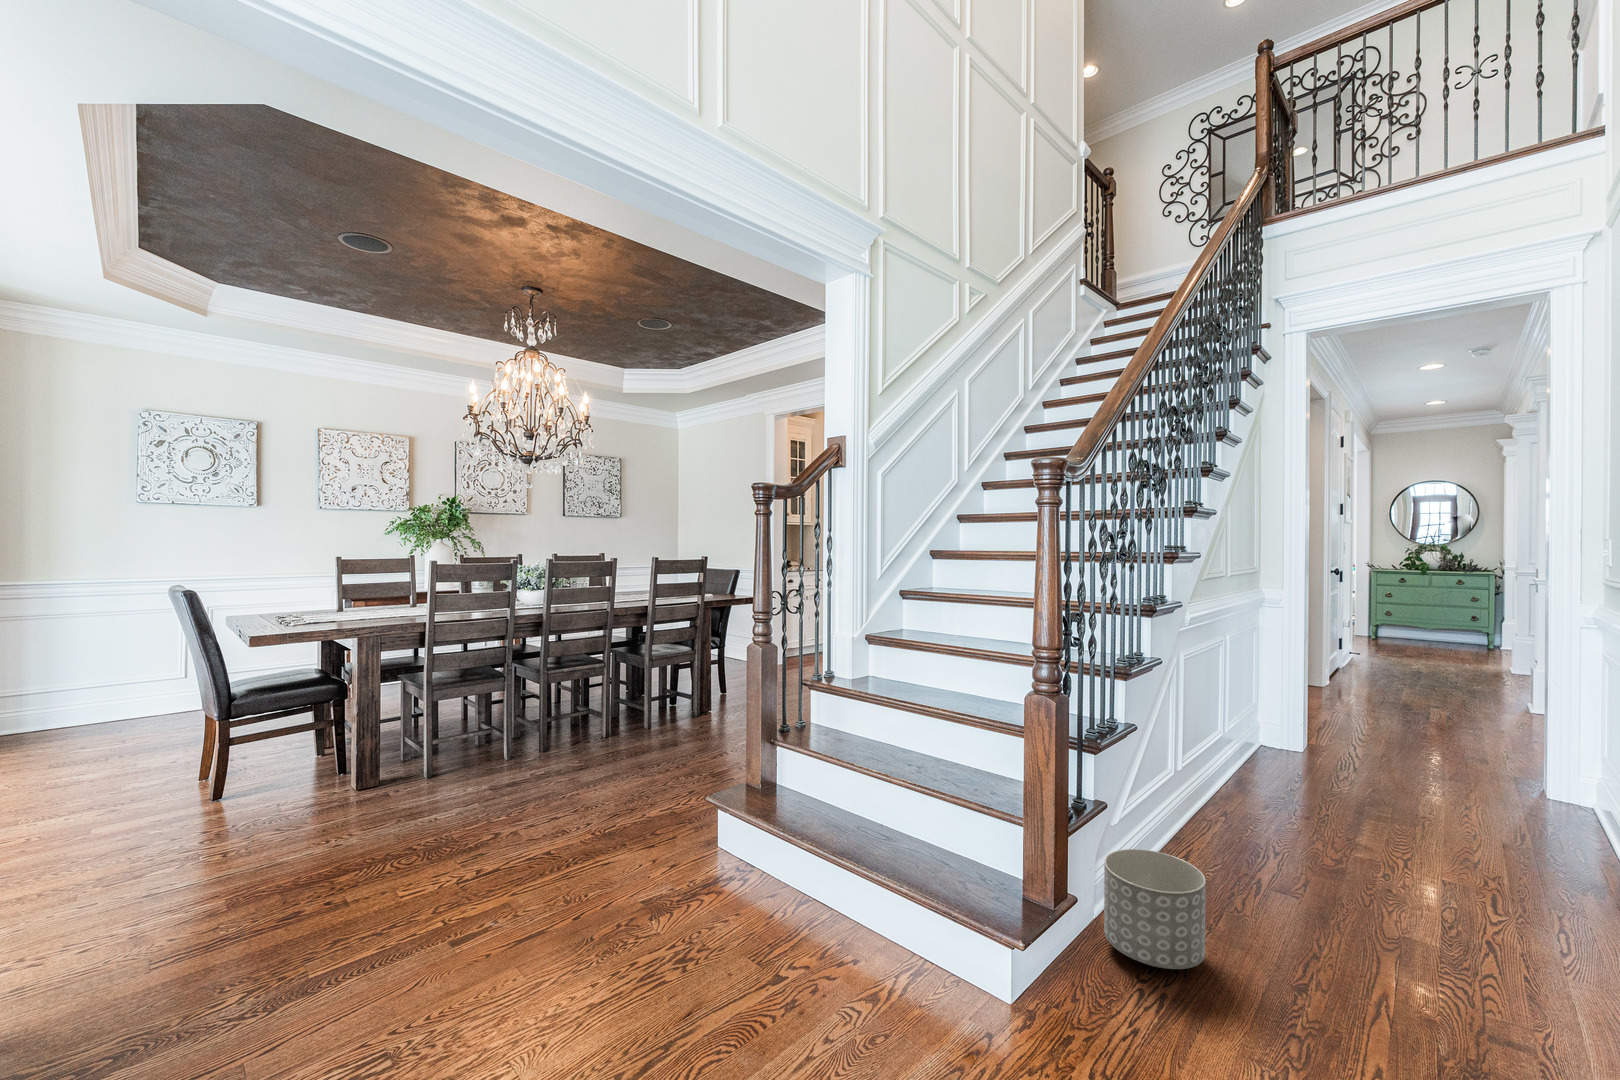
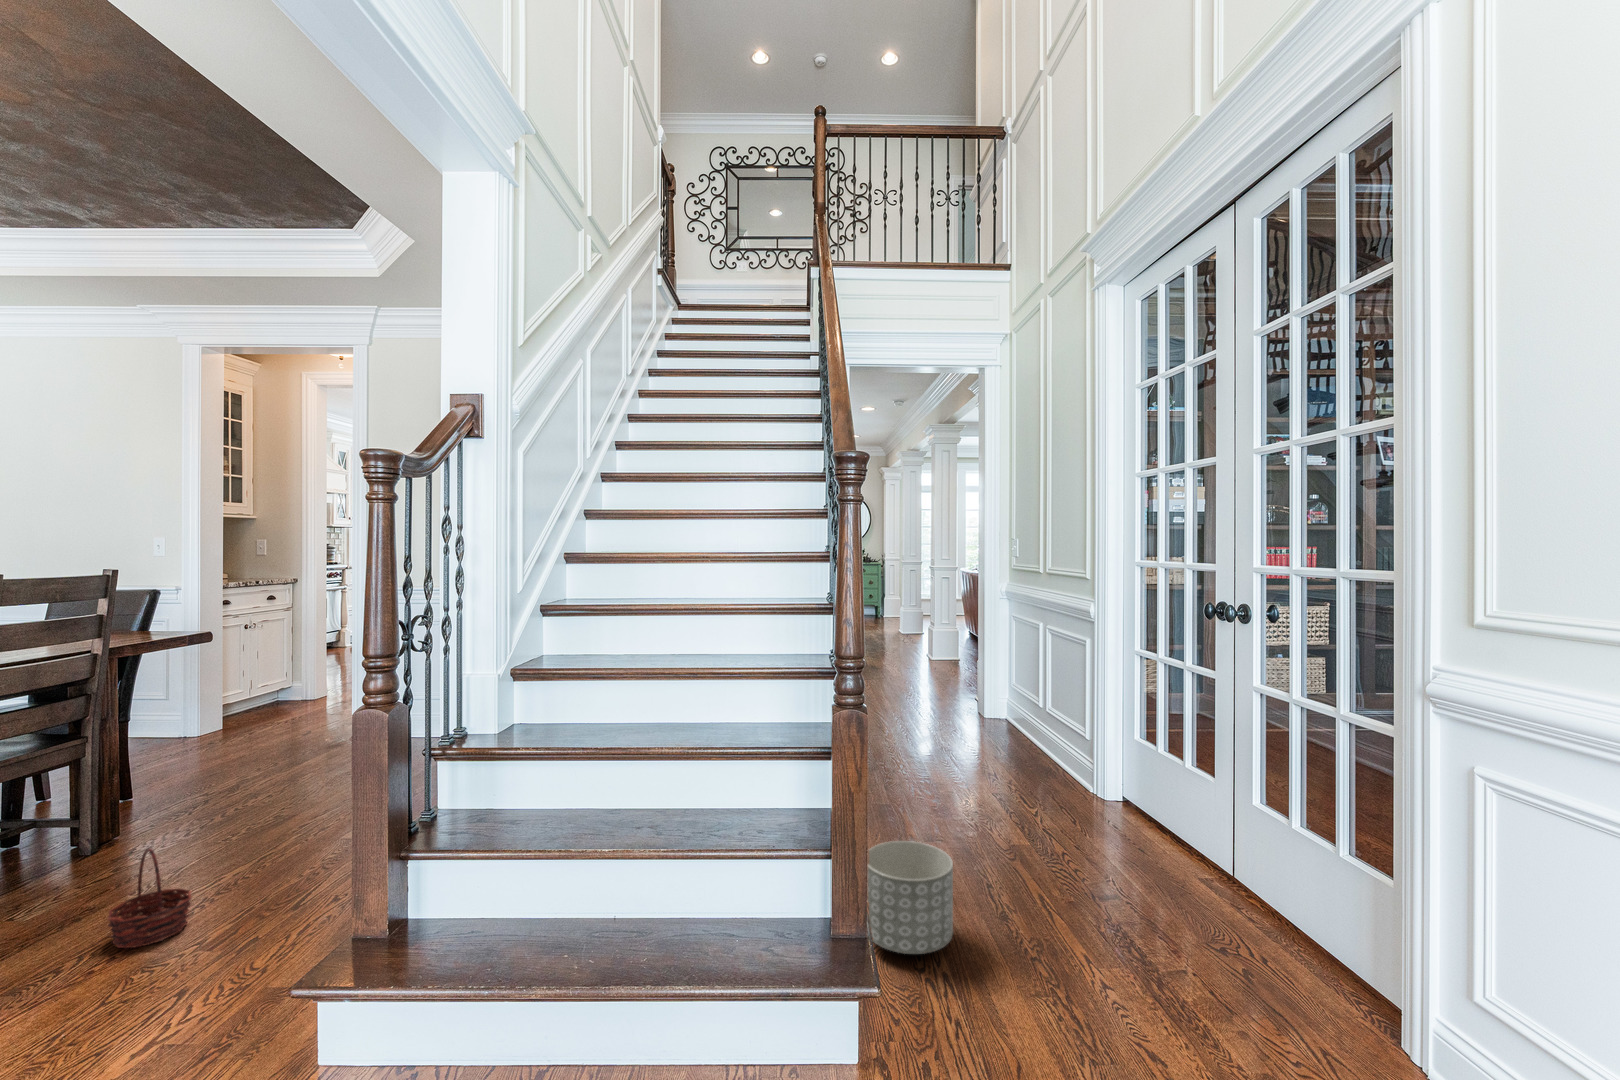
basket: none [684,715,722,769] -> present [107,848,192,948]

